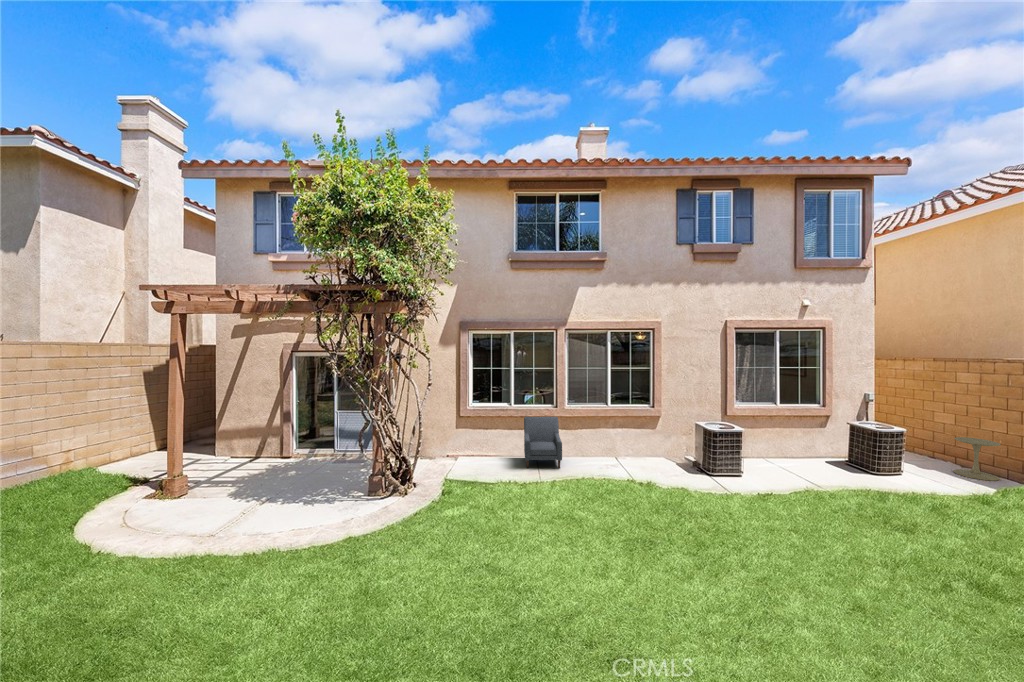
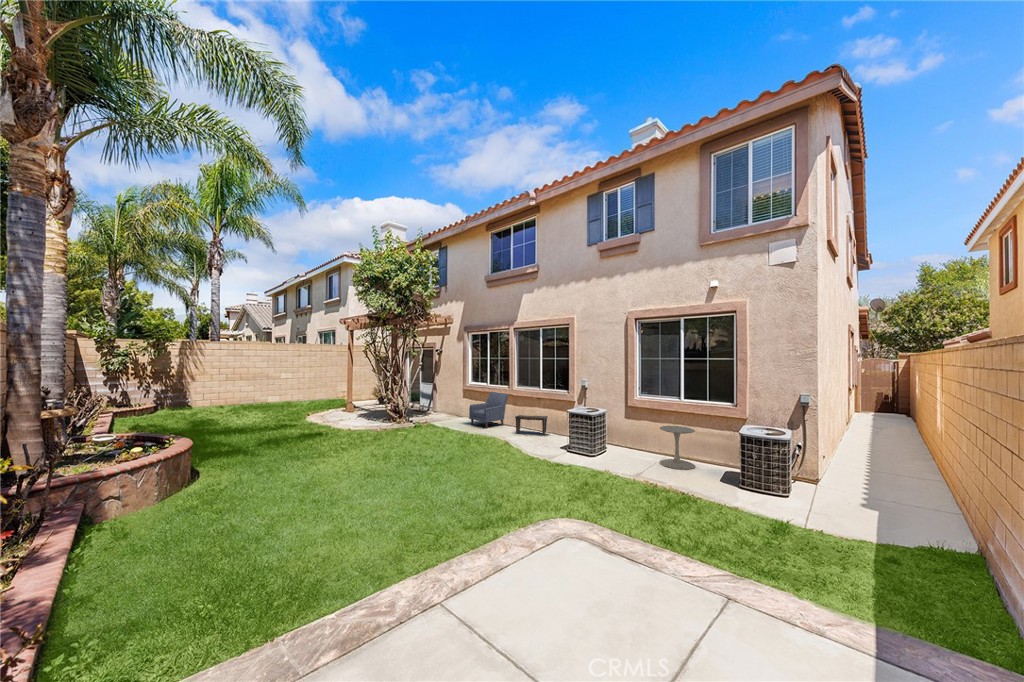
bench: none [596,437,635,466] -> present [515,415,548,435]
pedestal table: present [953,437,1001,481] -> present [660,426,695,470]

